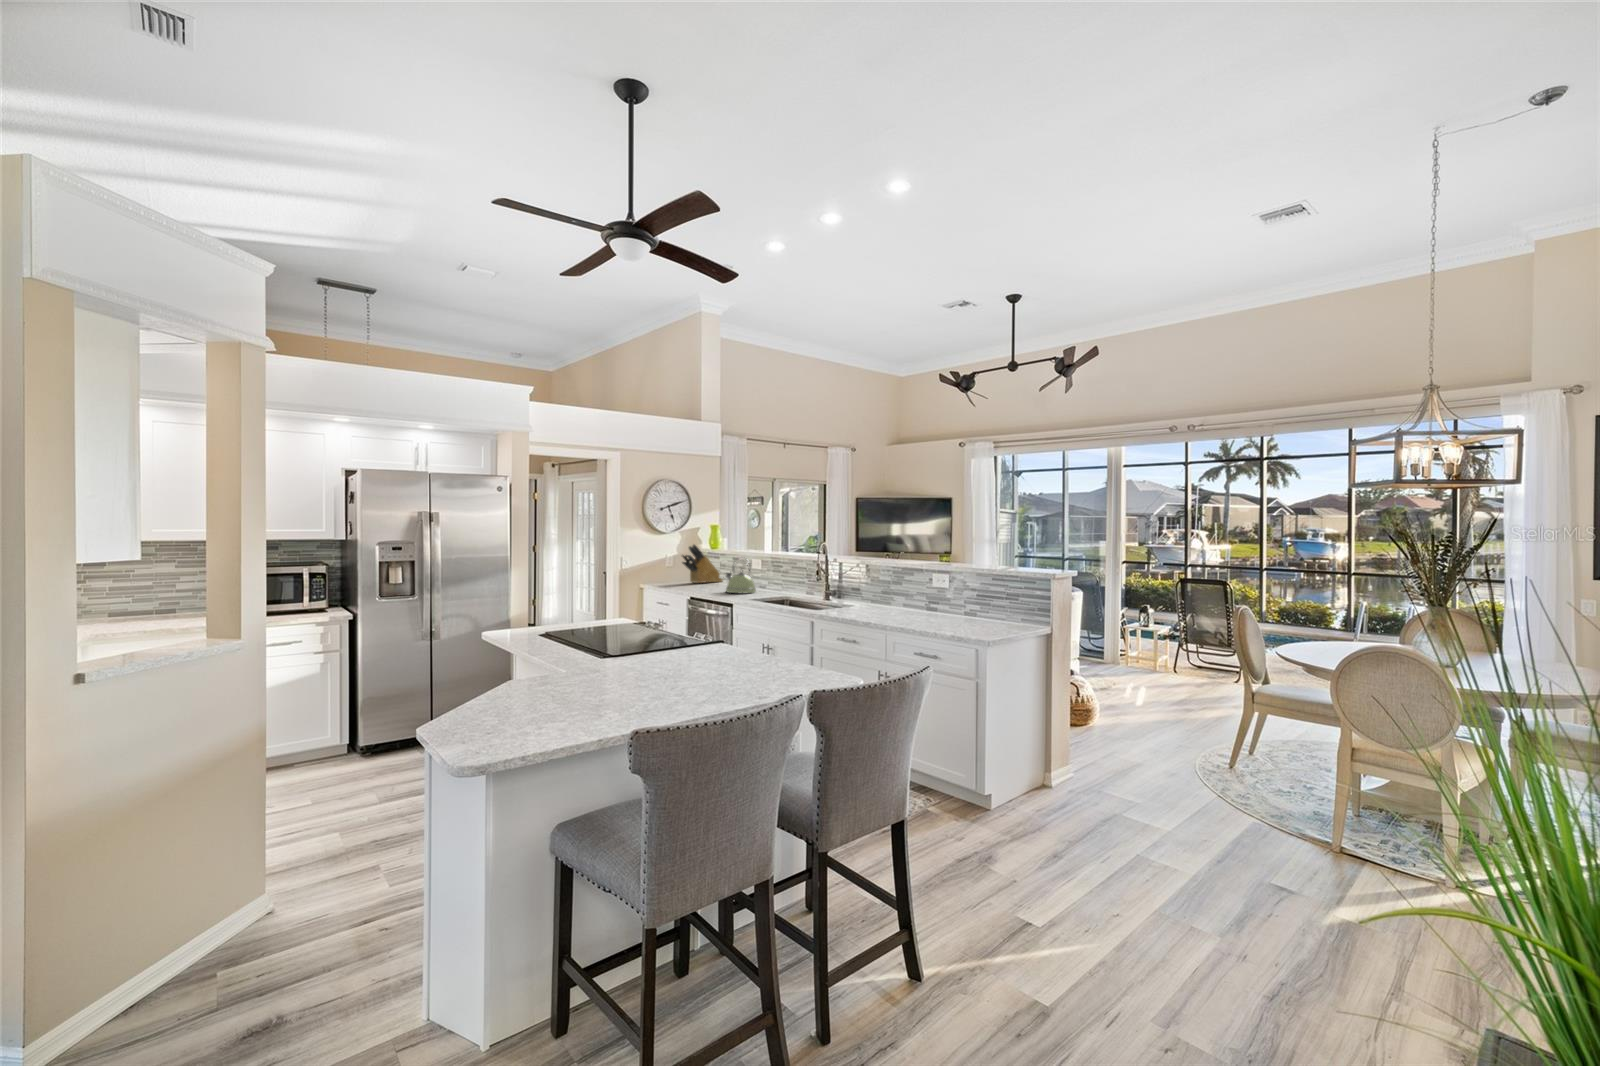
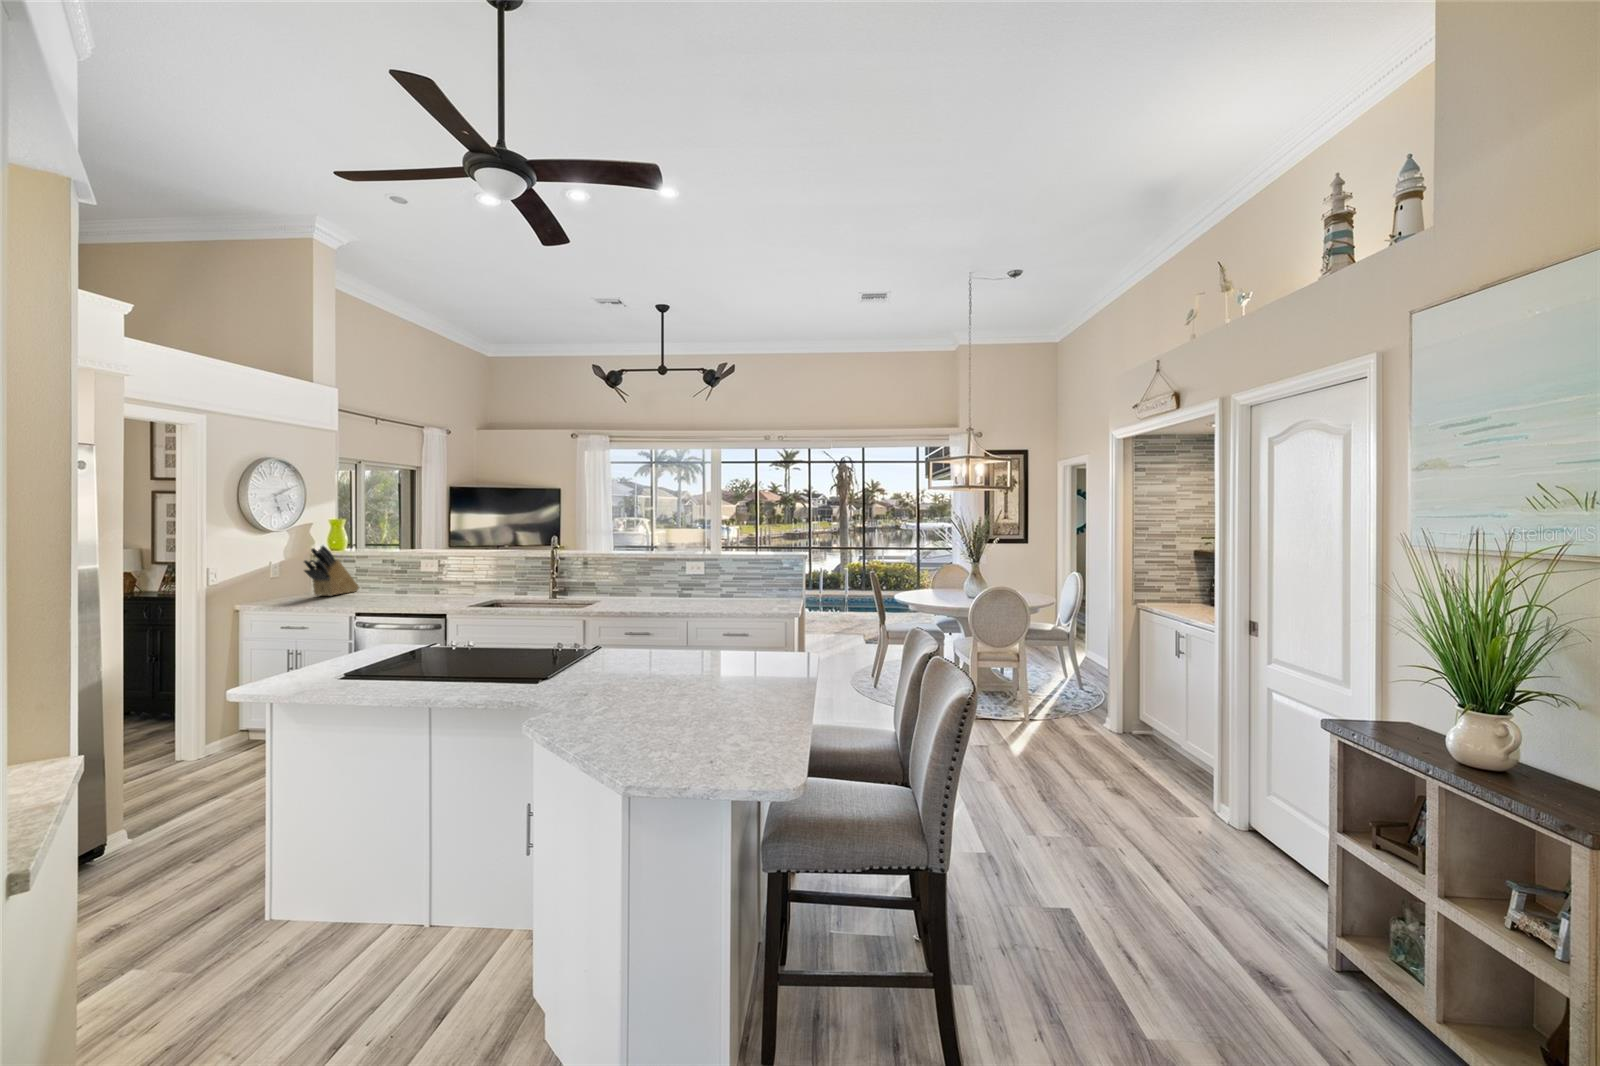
kettle: present [726,563,756,593] -> none [402,558,449,603]

